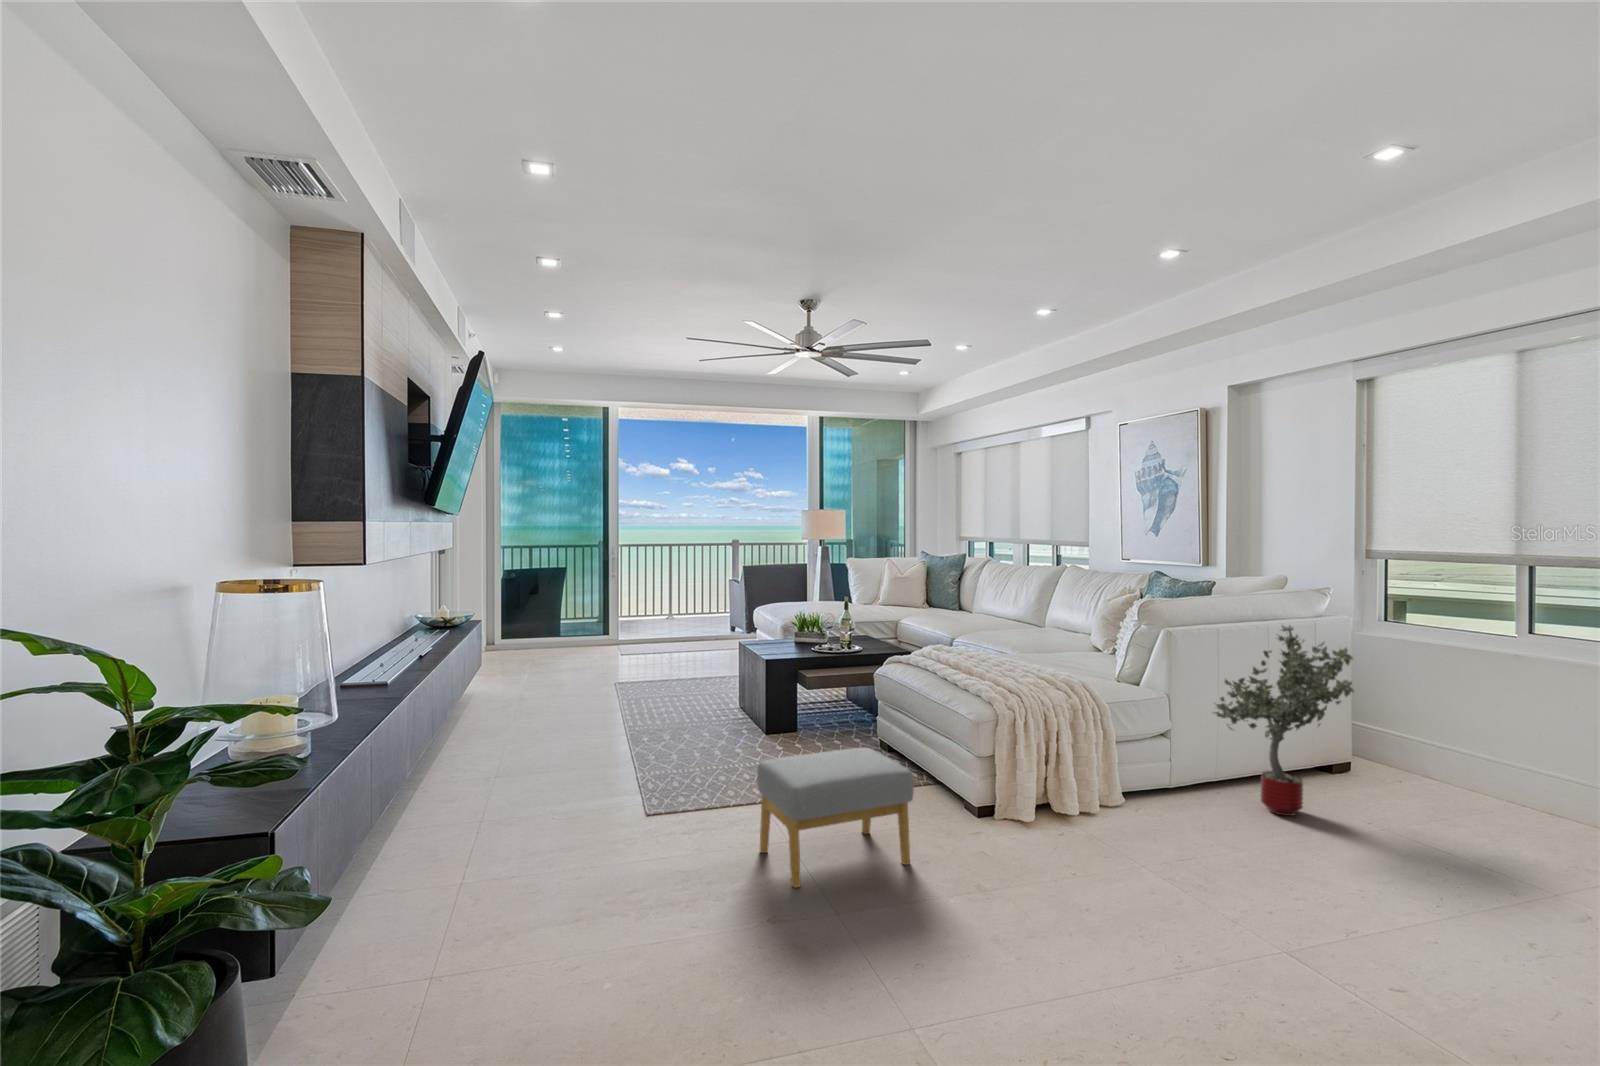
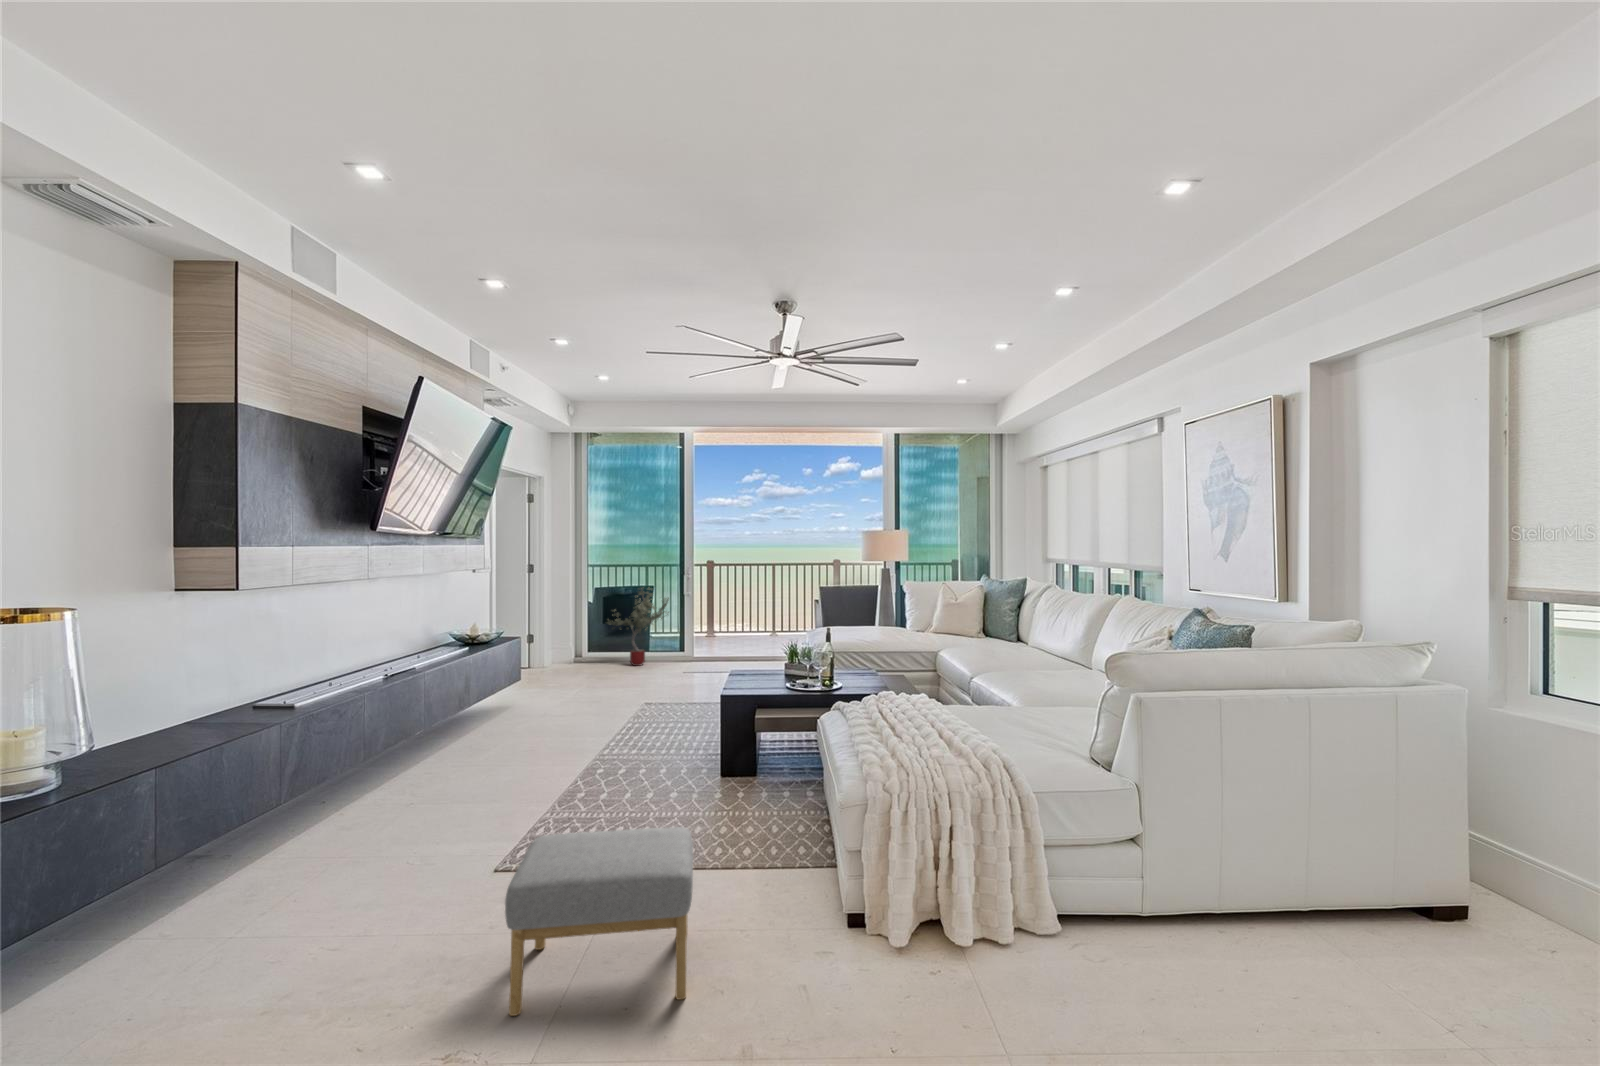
potted tree: present [1213,626,1354,816] -> present [607,587,669,666]

